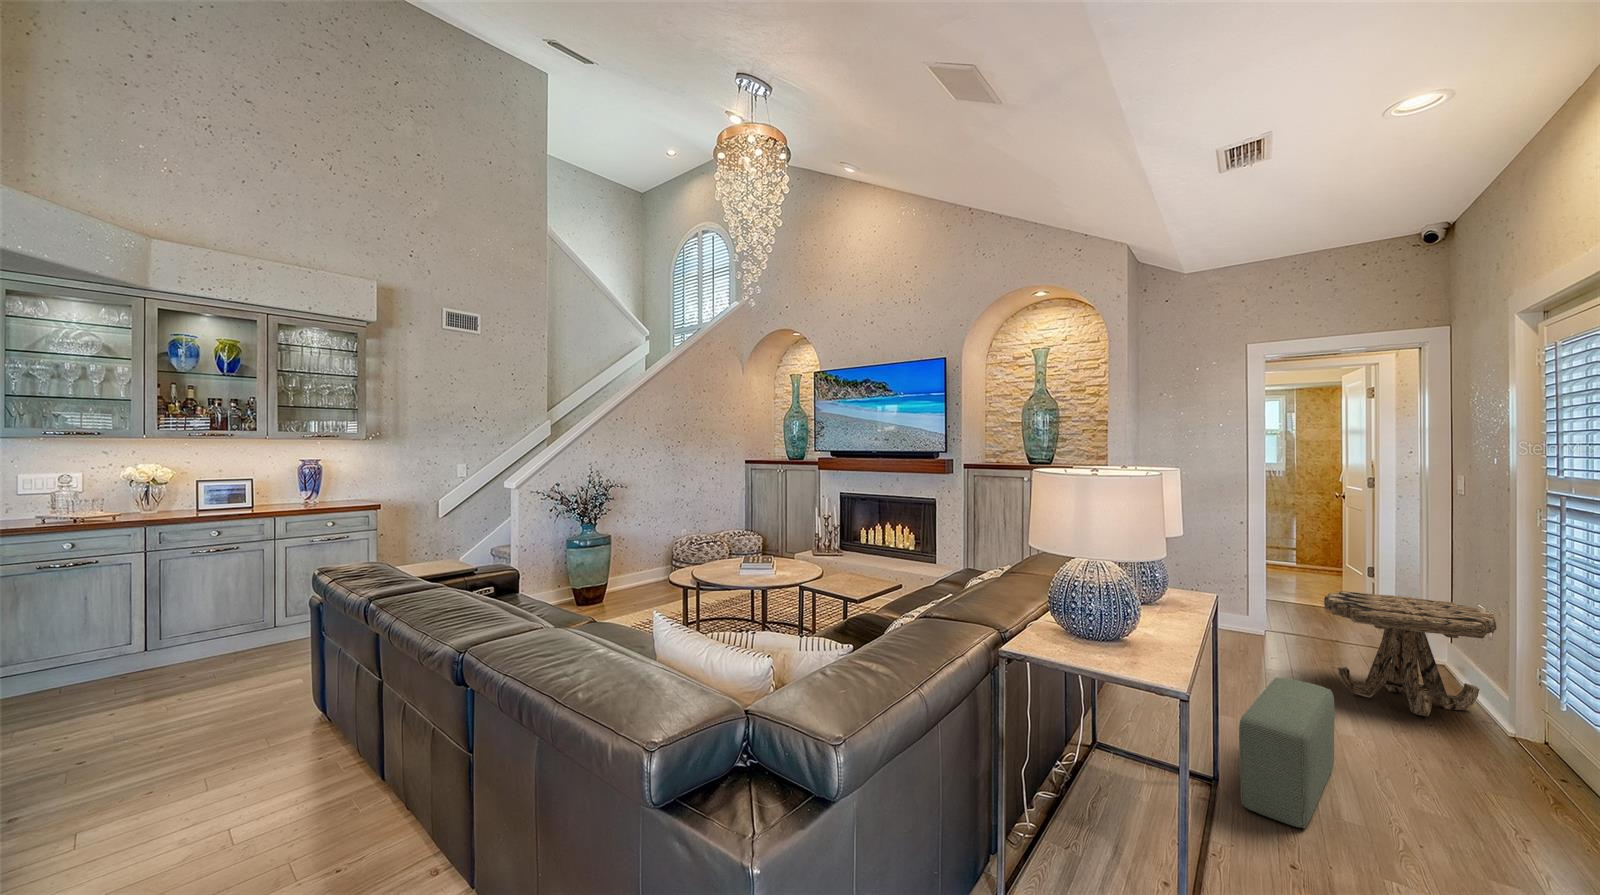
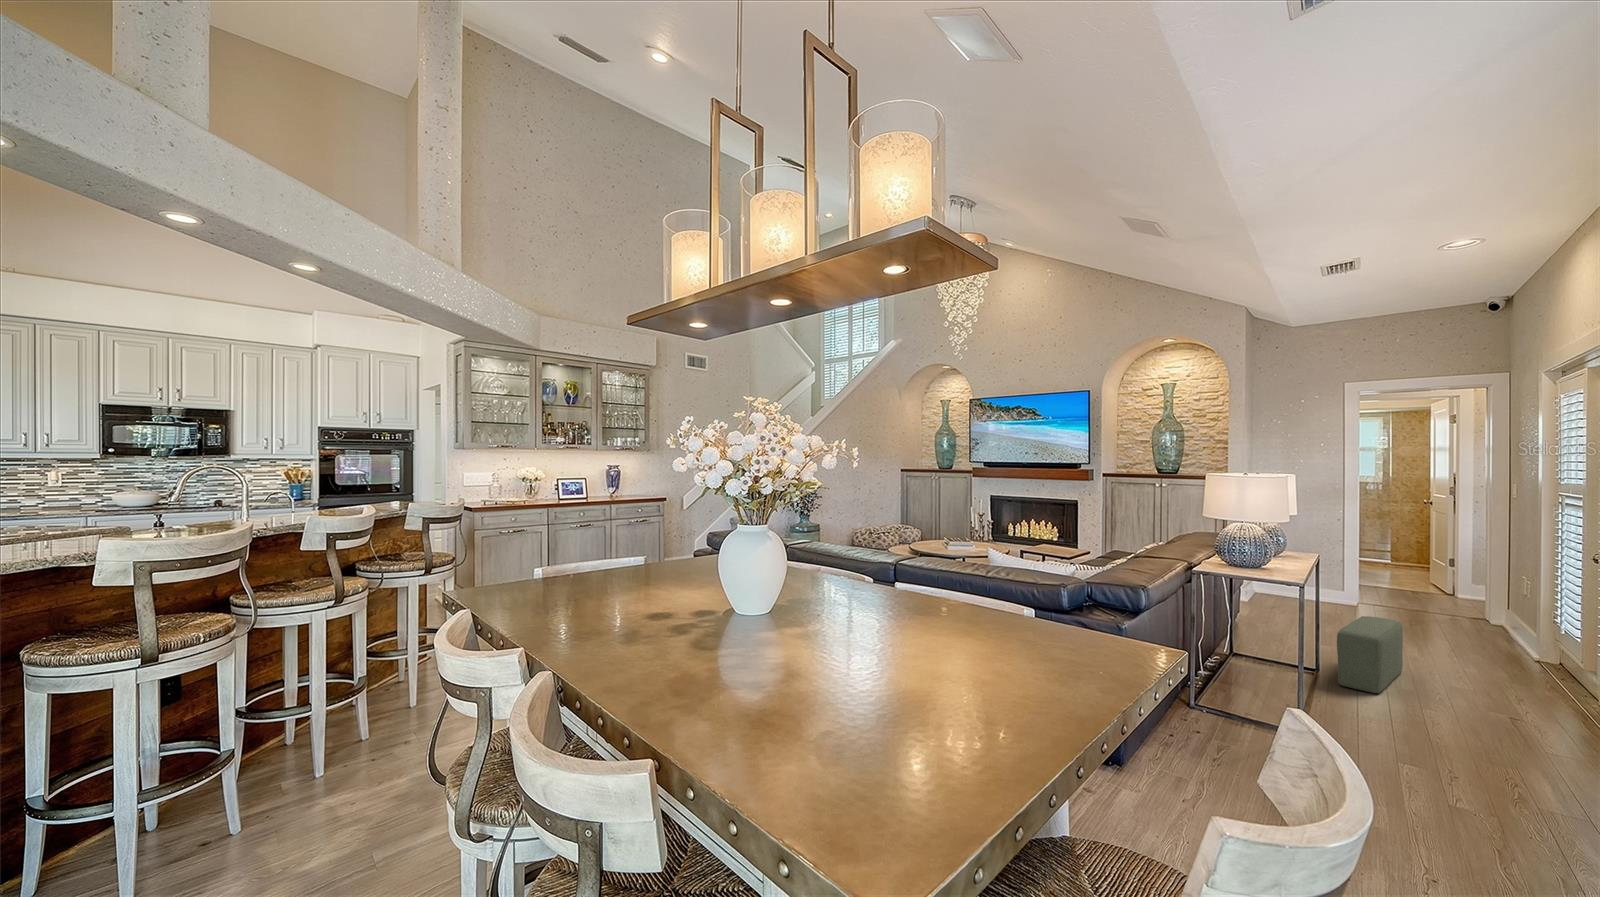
side table: present [1324,591,1497,716] -> none [1402,569,1529,652]

